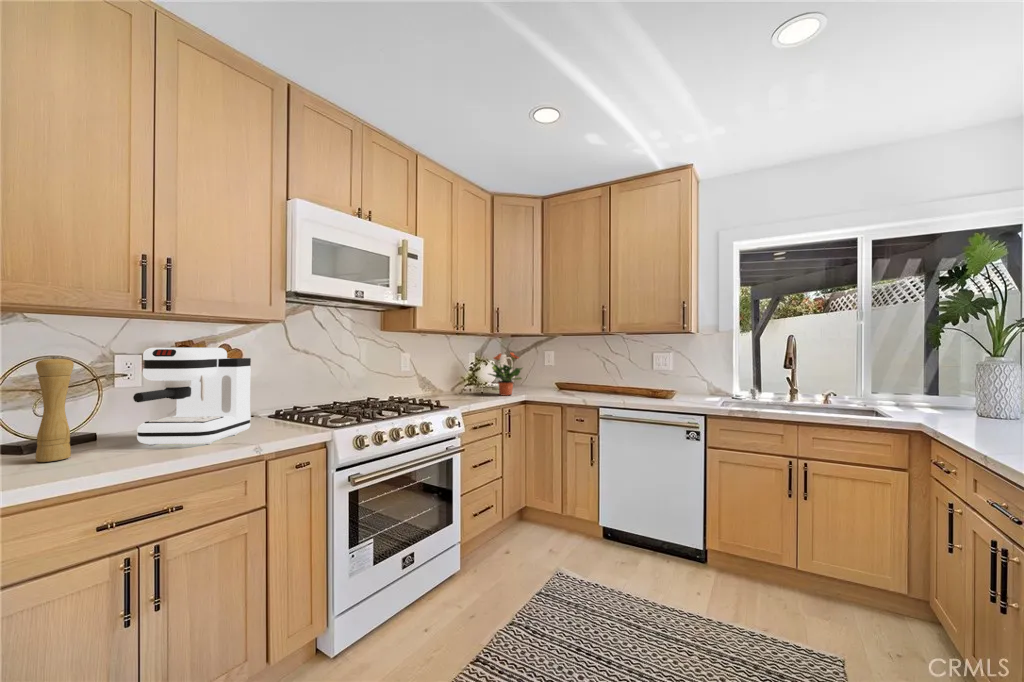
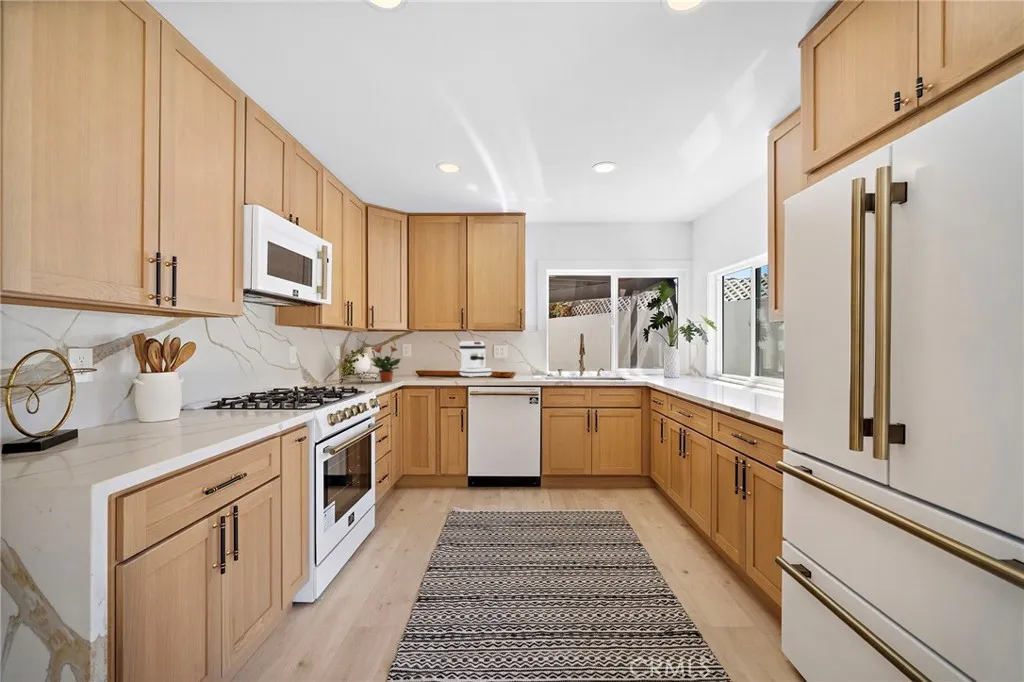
coffee maker: present [133,348,251,445] -> present [459,341,491,377]
pepper mill: present [36,357,74,462] -> none [101,349,134,445]

